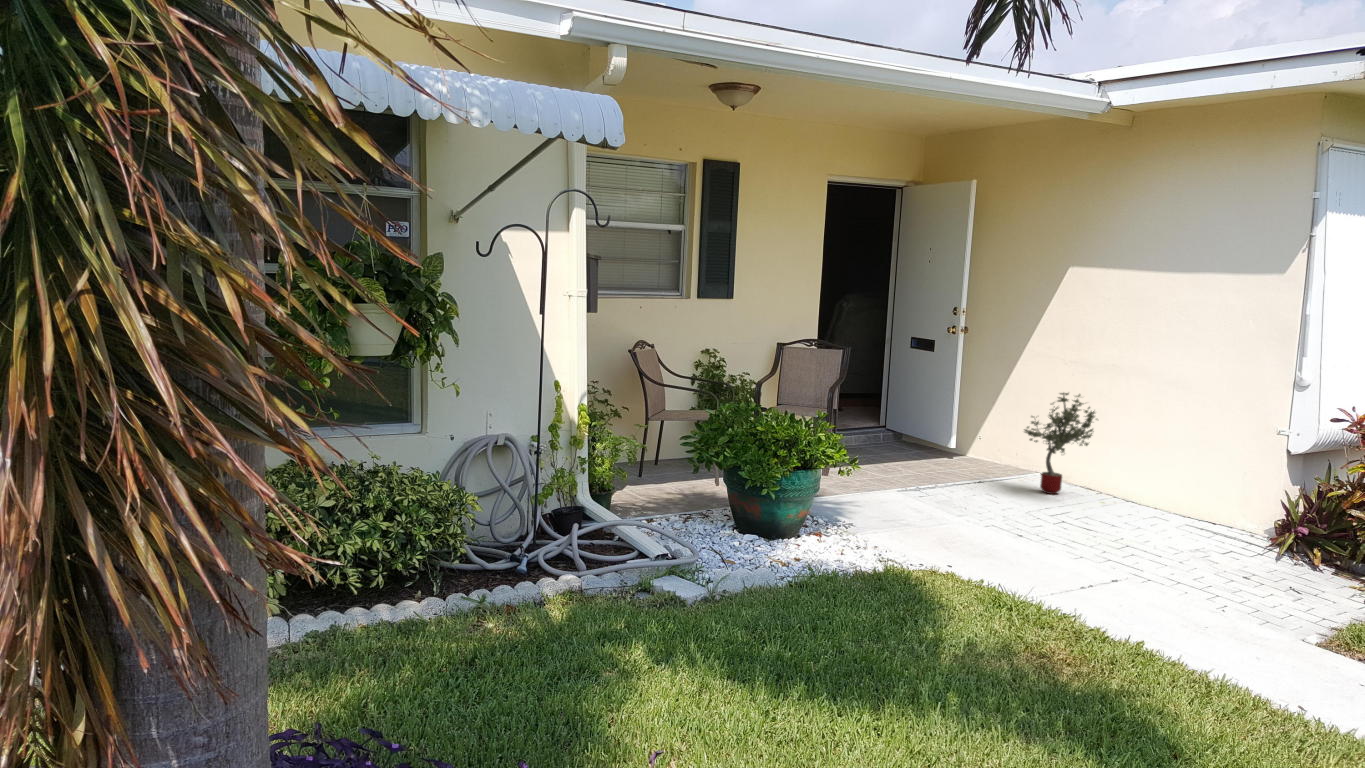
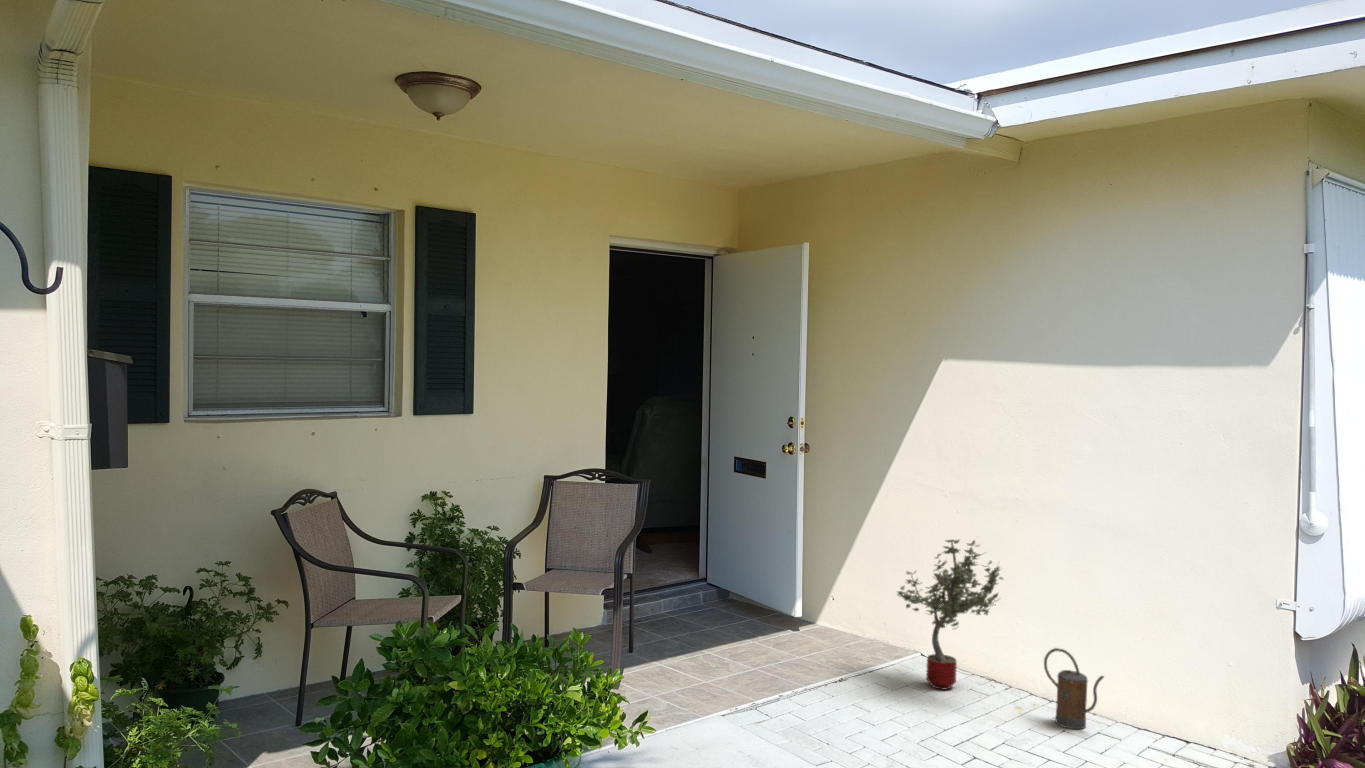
watering can: none [1121,465,1160,517] -> present [1044,648,1104,729]

